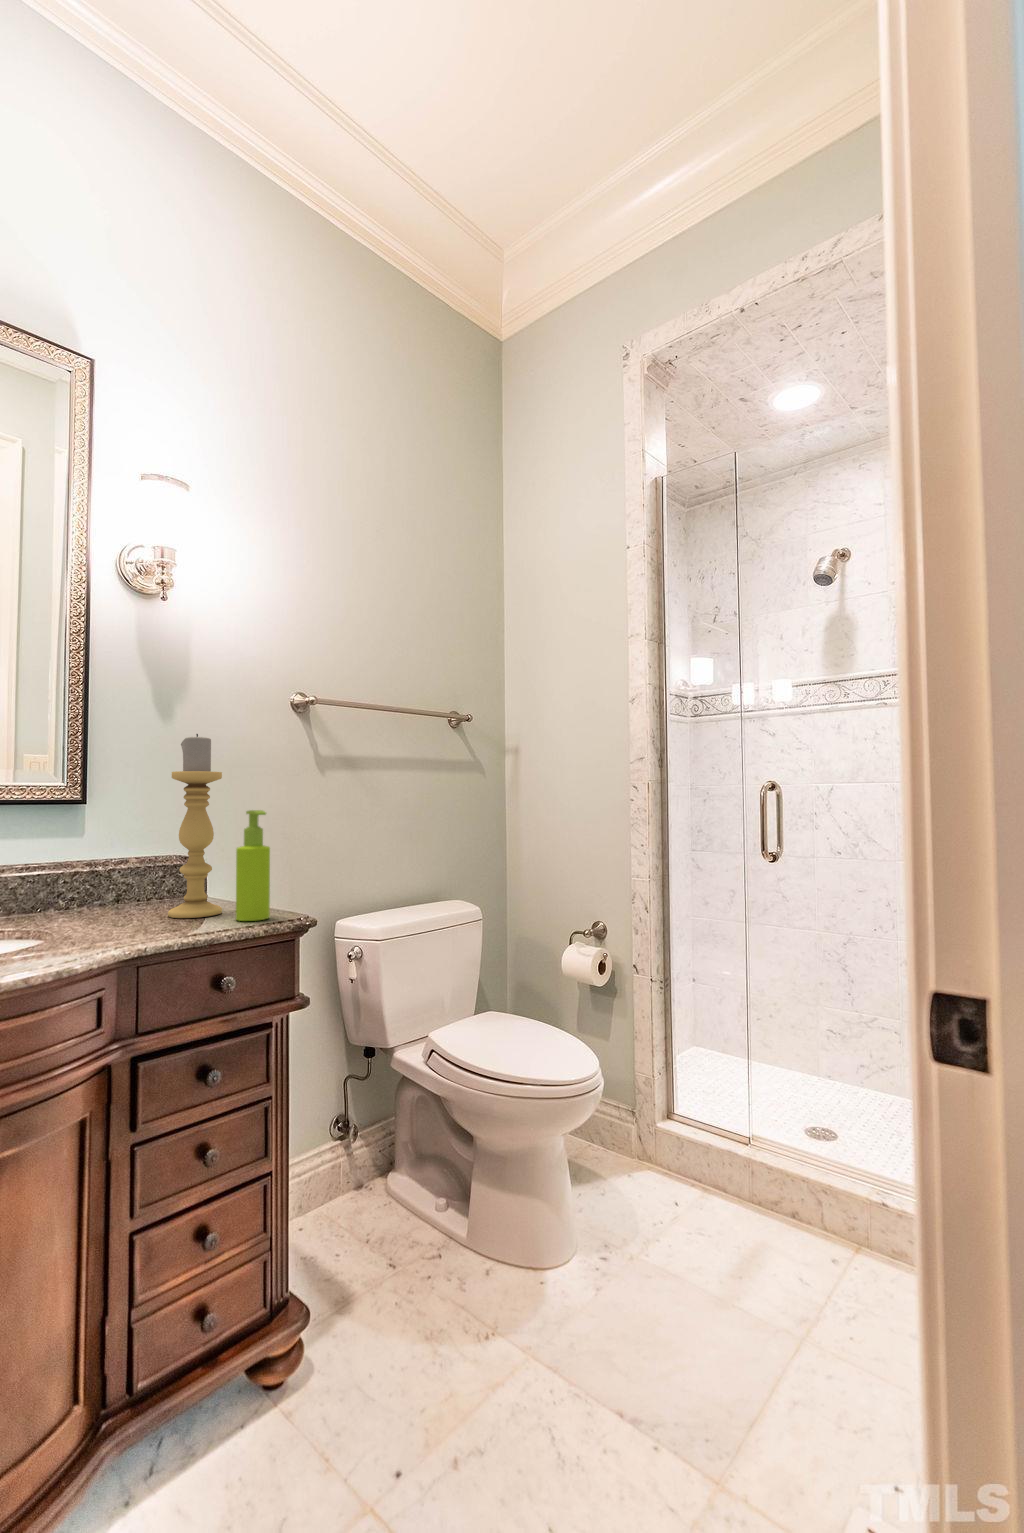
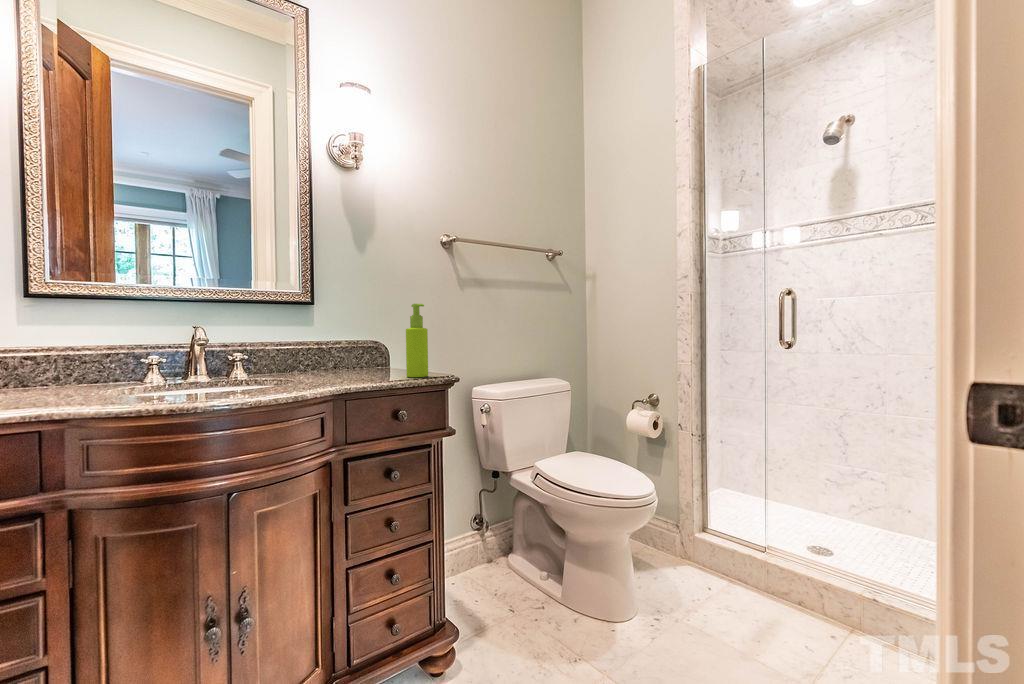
candle holder: present [168,734,222,918] -> none [364,255,399,376]

